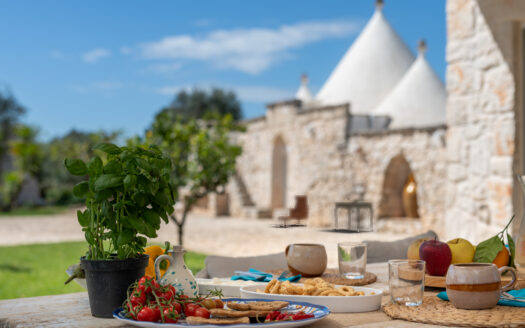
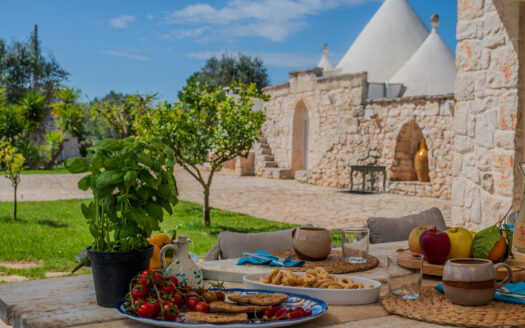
lounge chair: present [278,195,309,226] -> none [297,158,328,188]

